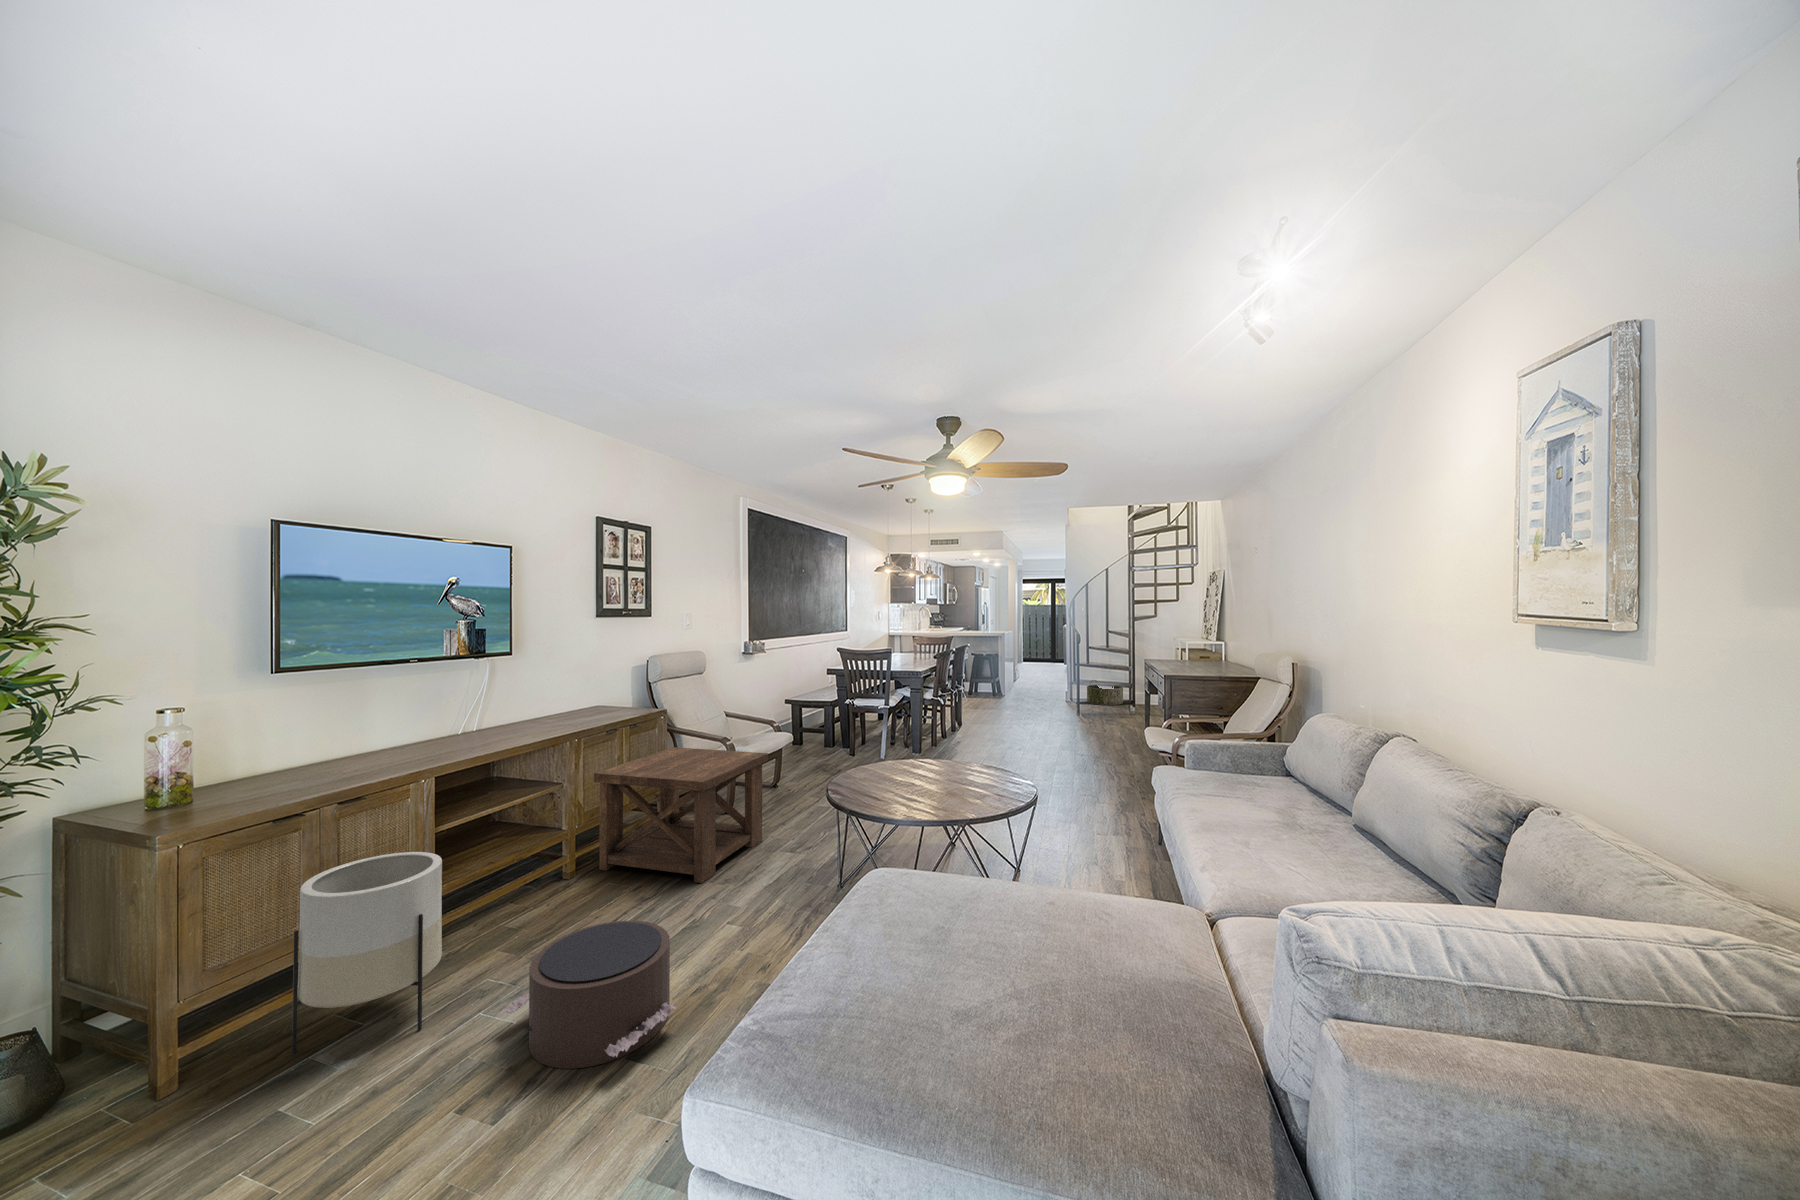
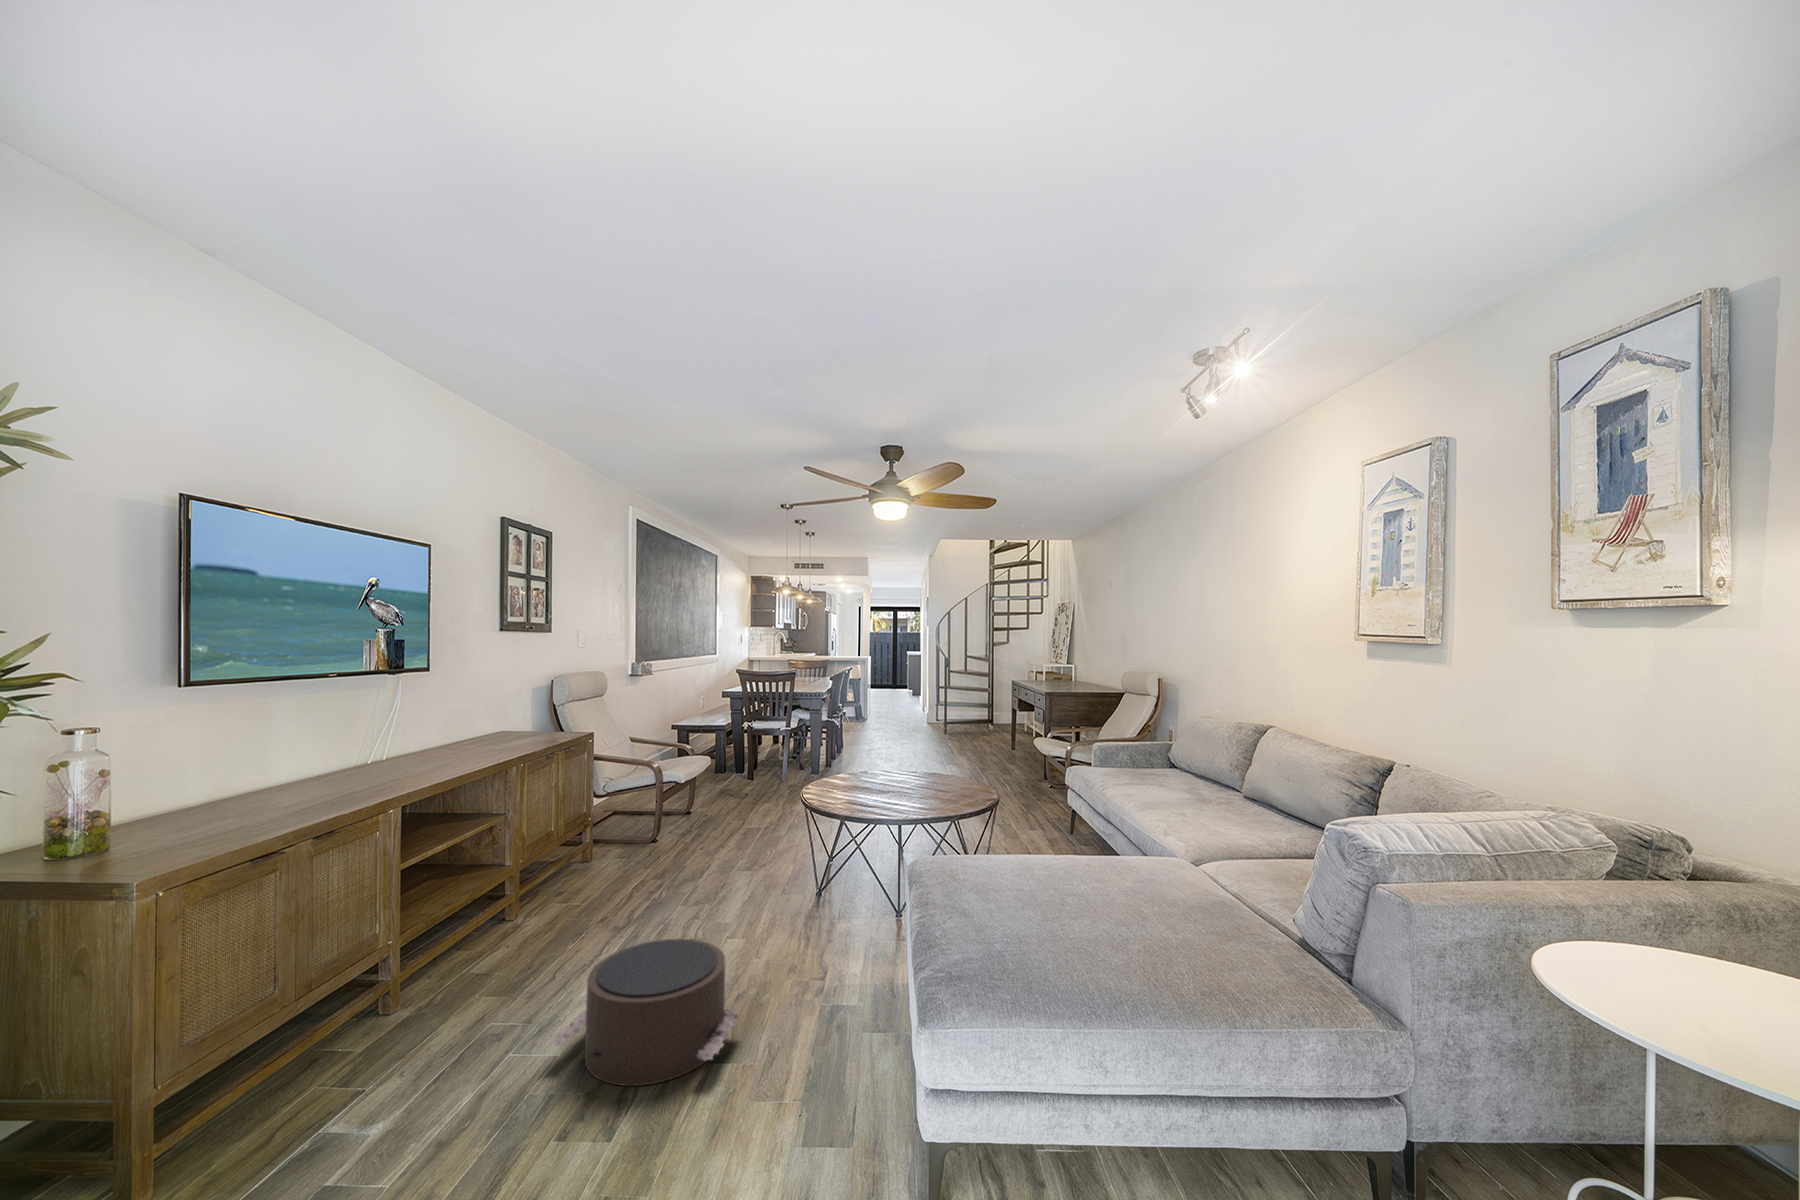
basket: present [1087,680,1123,705] -> none [945,703,978,726]
side table: present [594,747,768,883] -> none [532,775,711,912]
planter: present [292,852,442,1052] -> none [290,888,457,1130]

